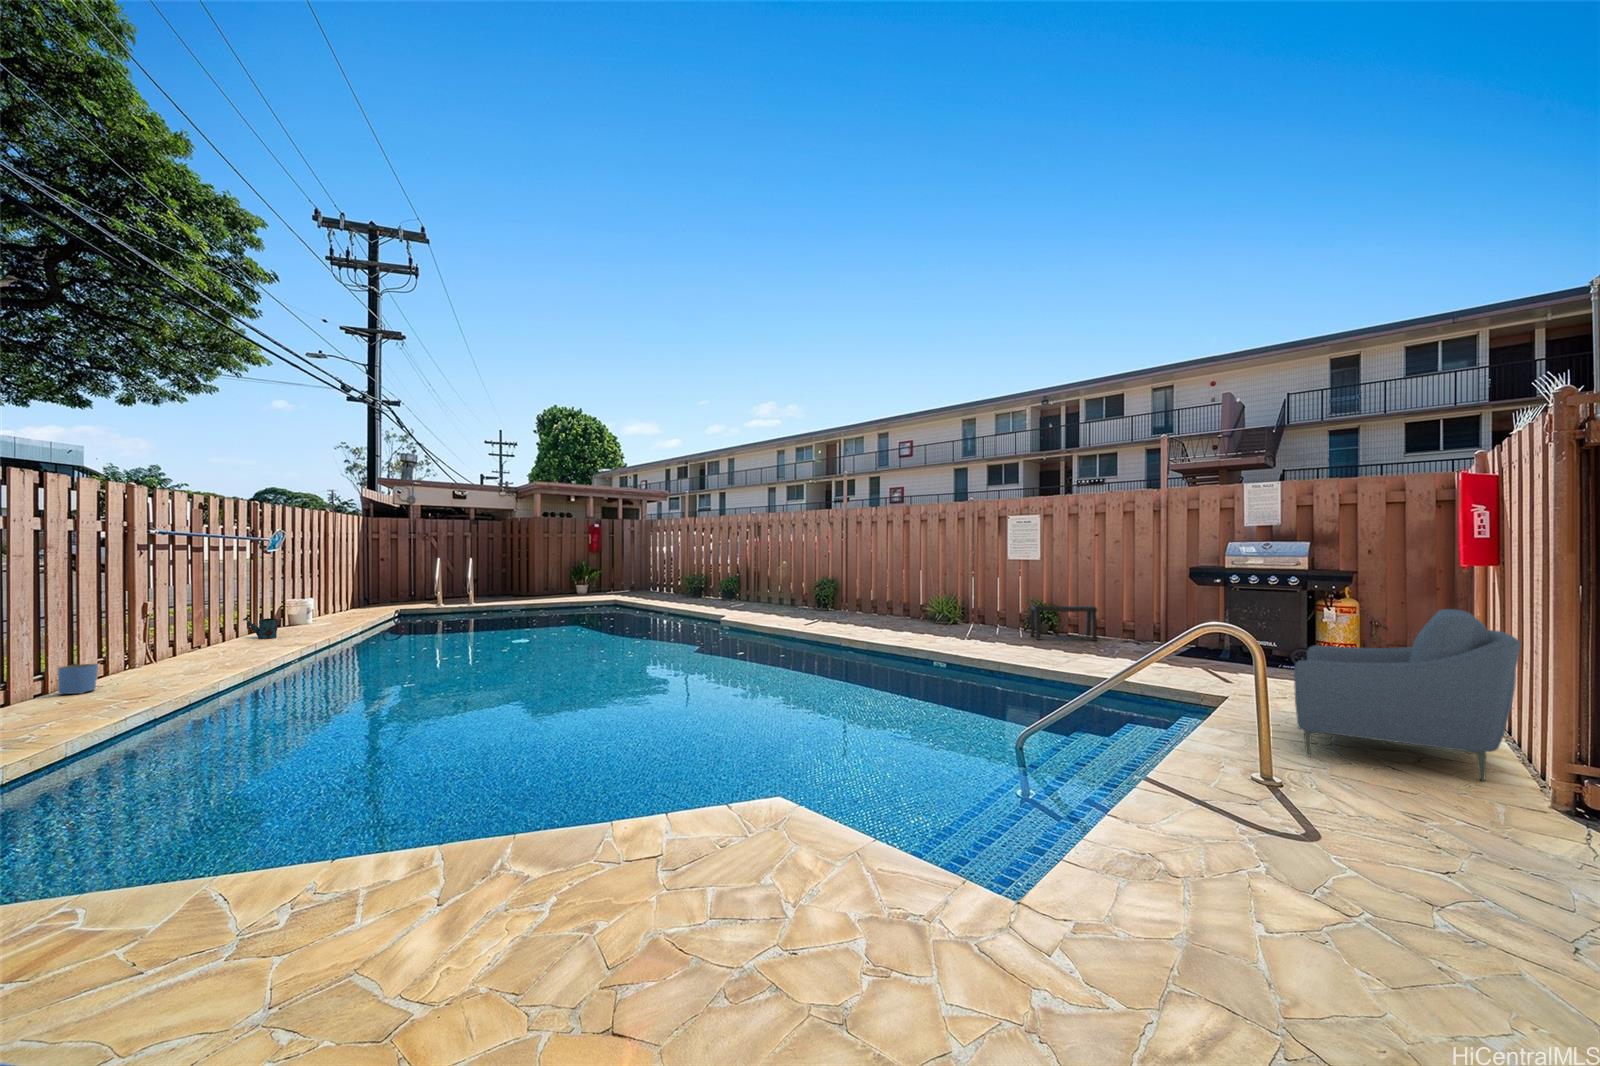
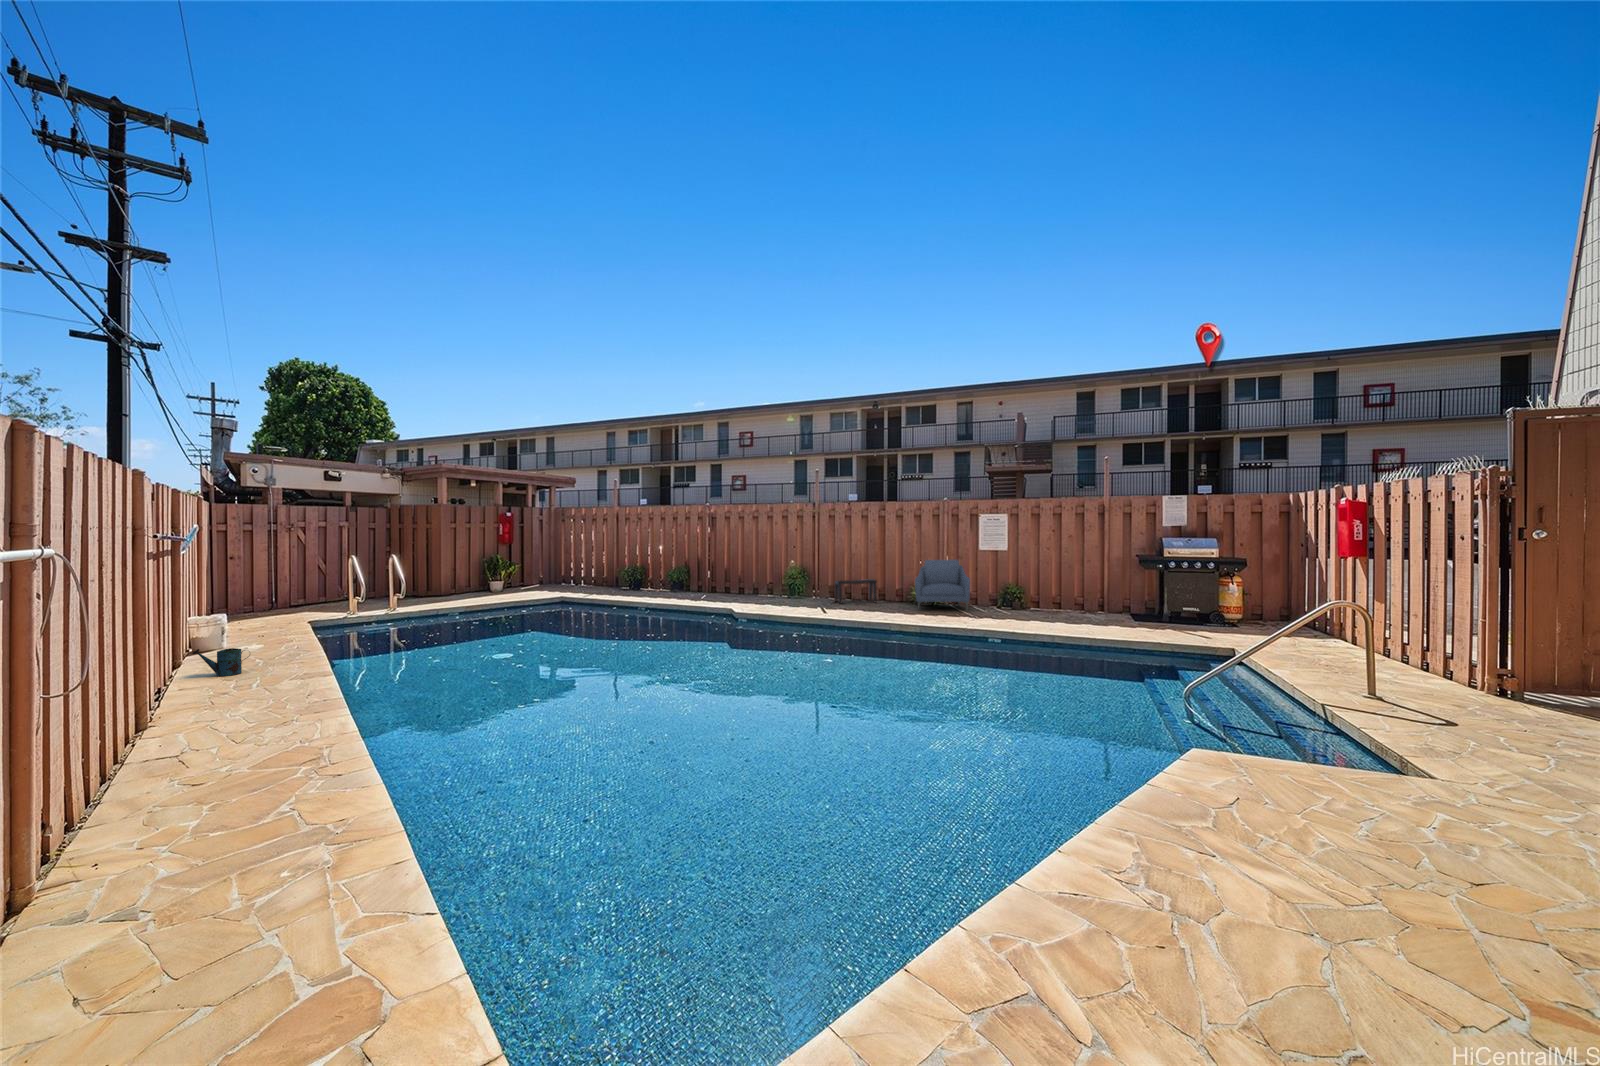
bench: present [1031,606,1097,641] -> present [835,579,877,603]
chair: present [1294,609,1521,781] -> present [915,560,970,608]
planter: present [58,664,98,695] -> none [205,724,252,770]

